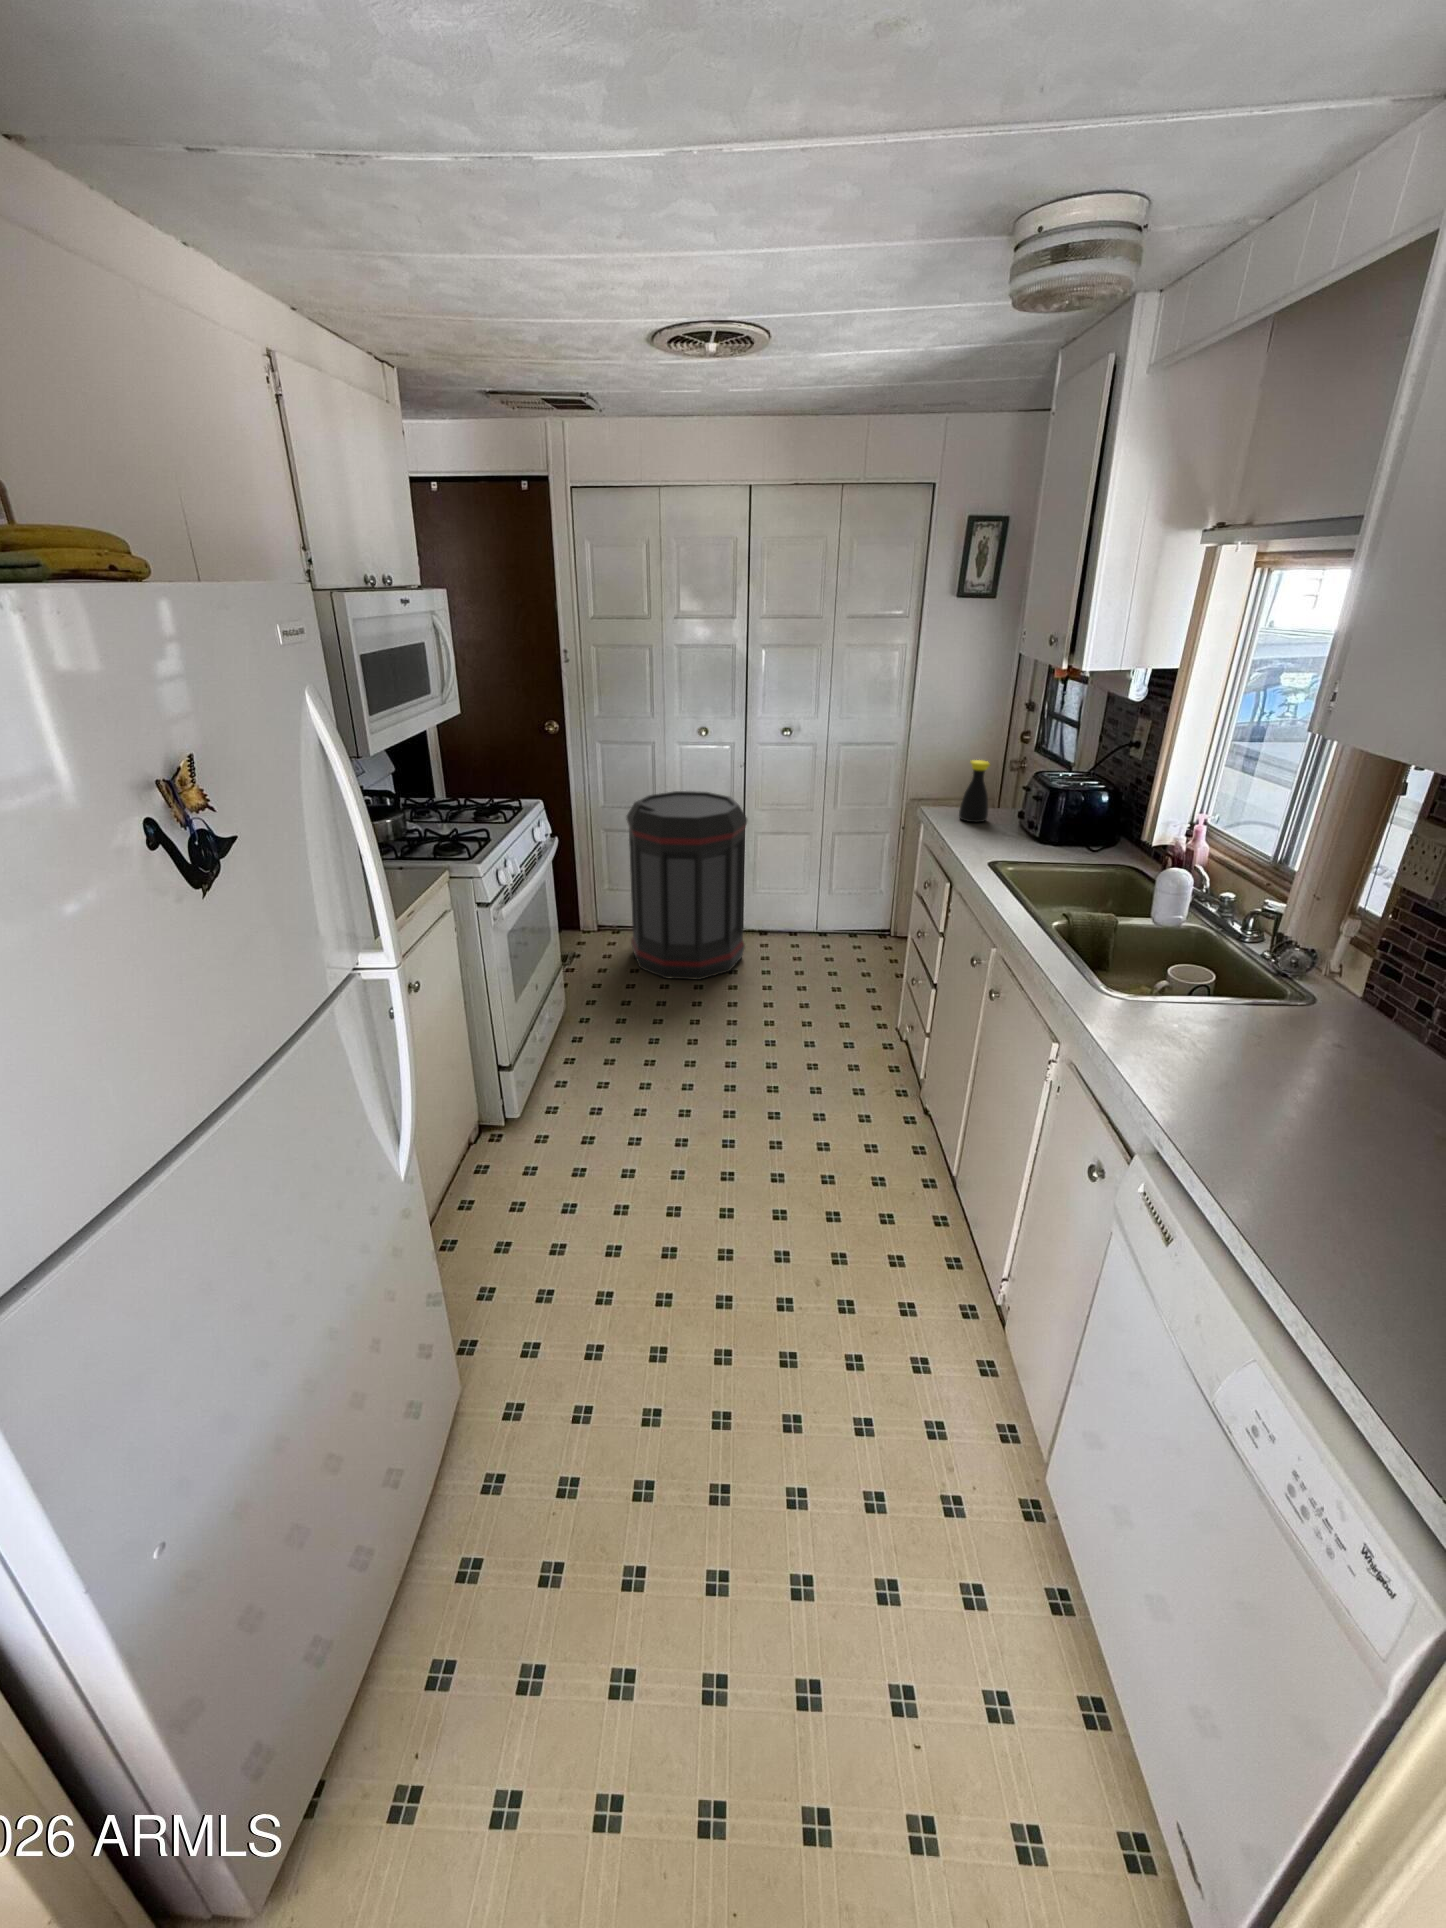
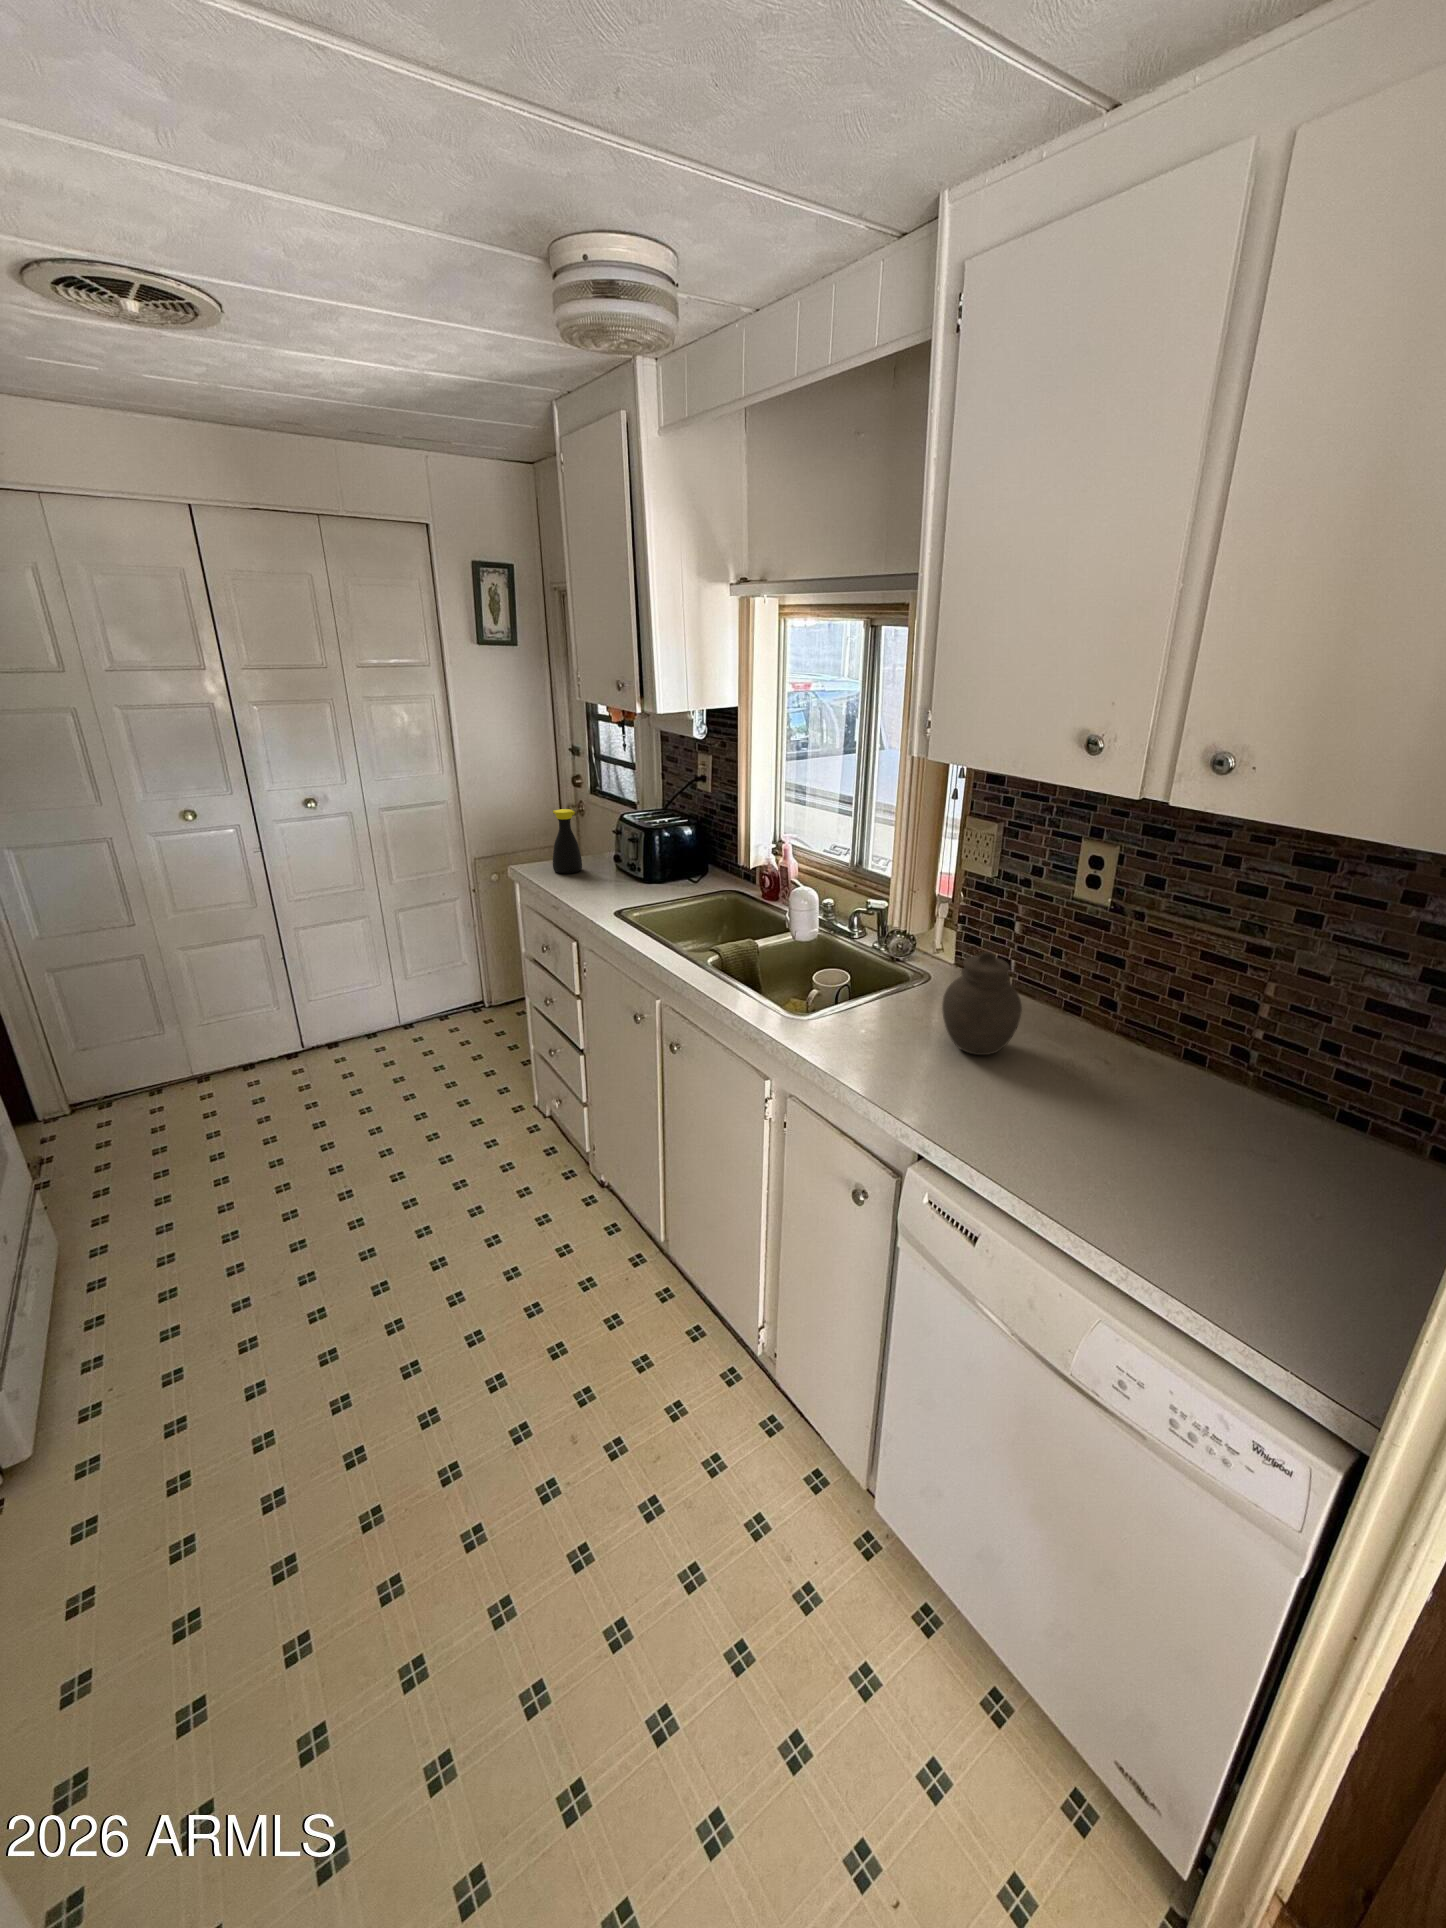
trash can: present [626,791,747,980] -> none [97,889,316,1141]
jar: none [1269,974,1381,1092] -> present [942,952,1022,1055]

